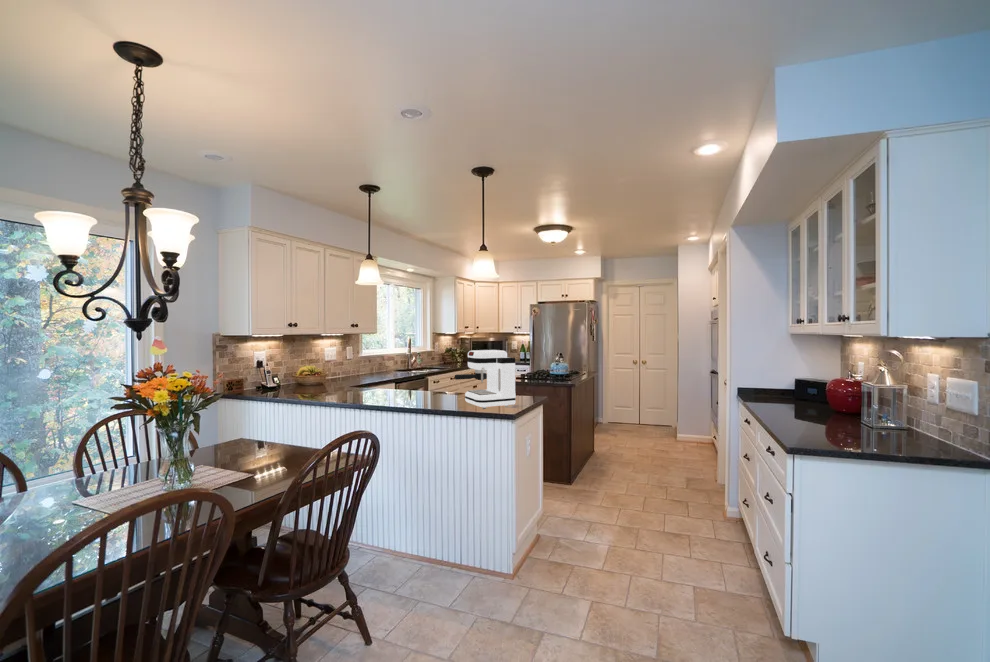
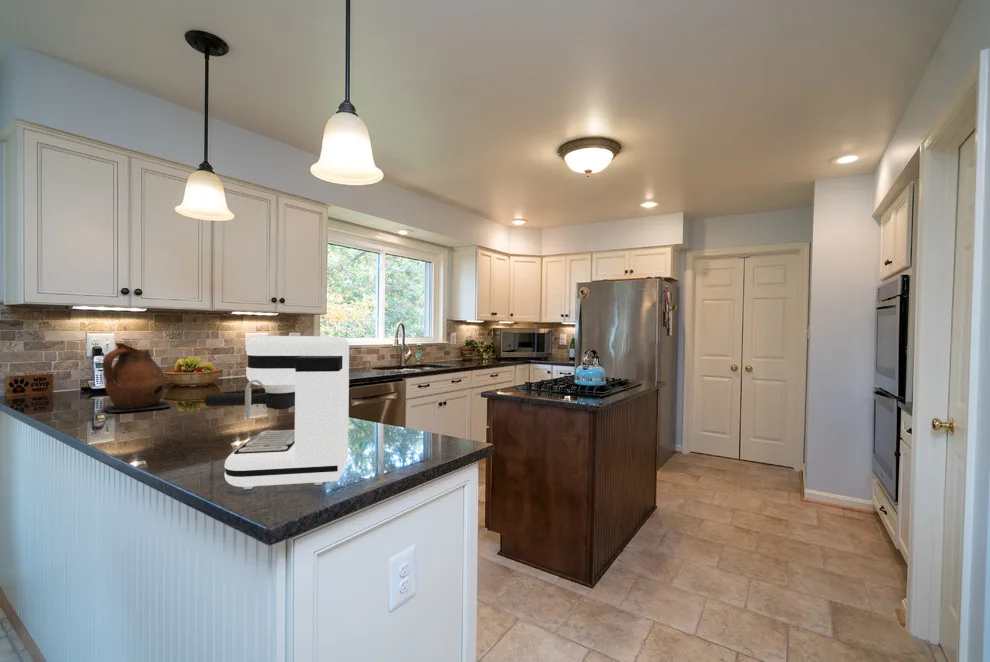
ceramic pitcher: none [307,357,346,396] -> present [103,343,171,412]

